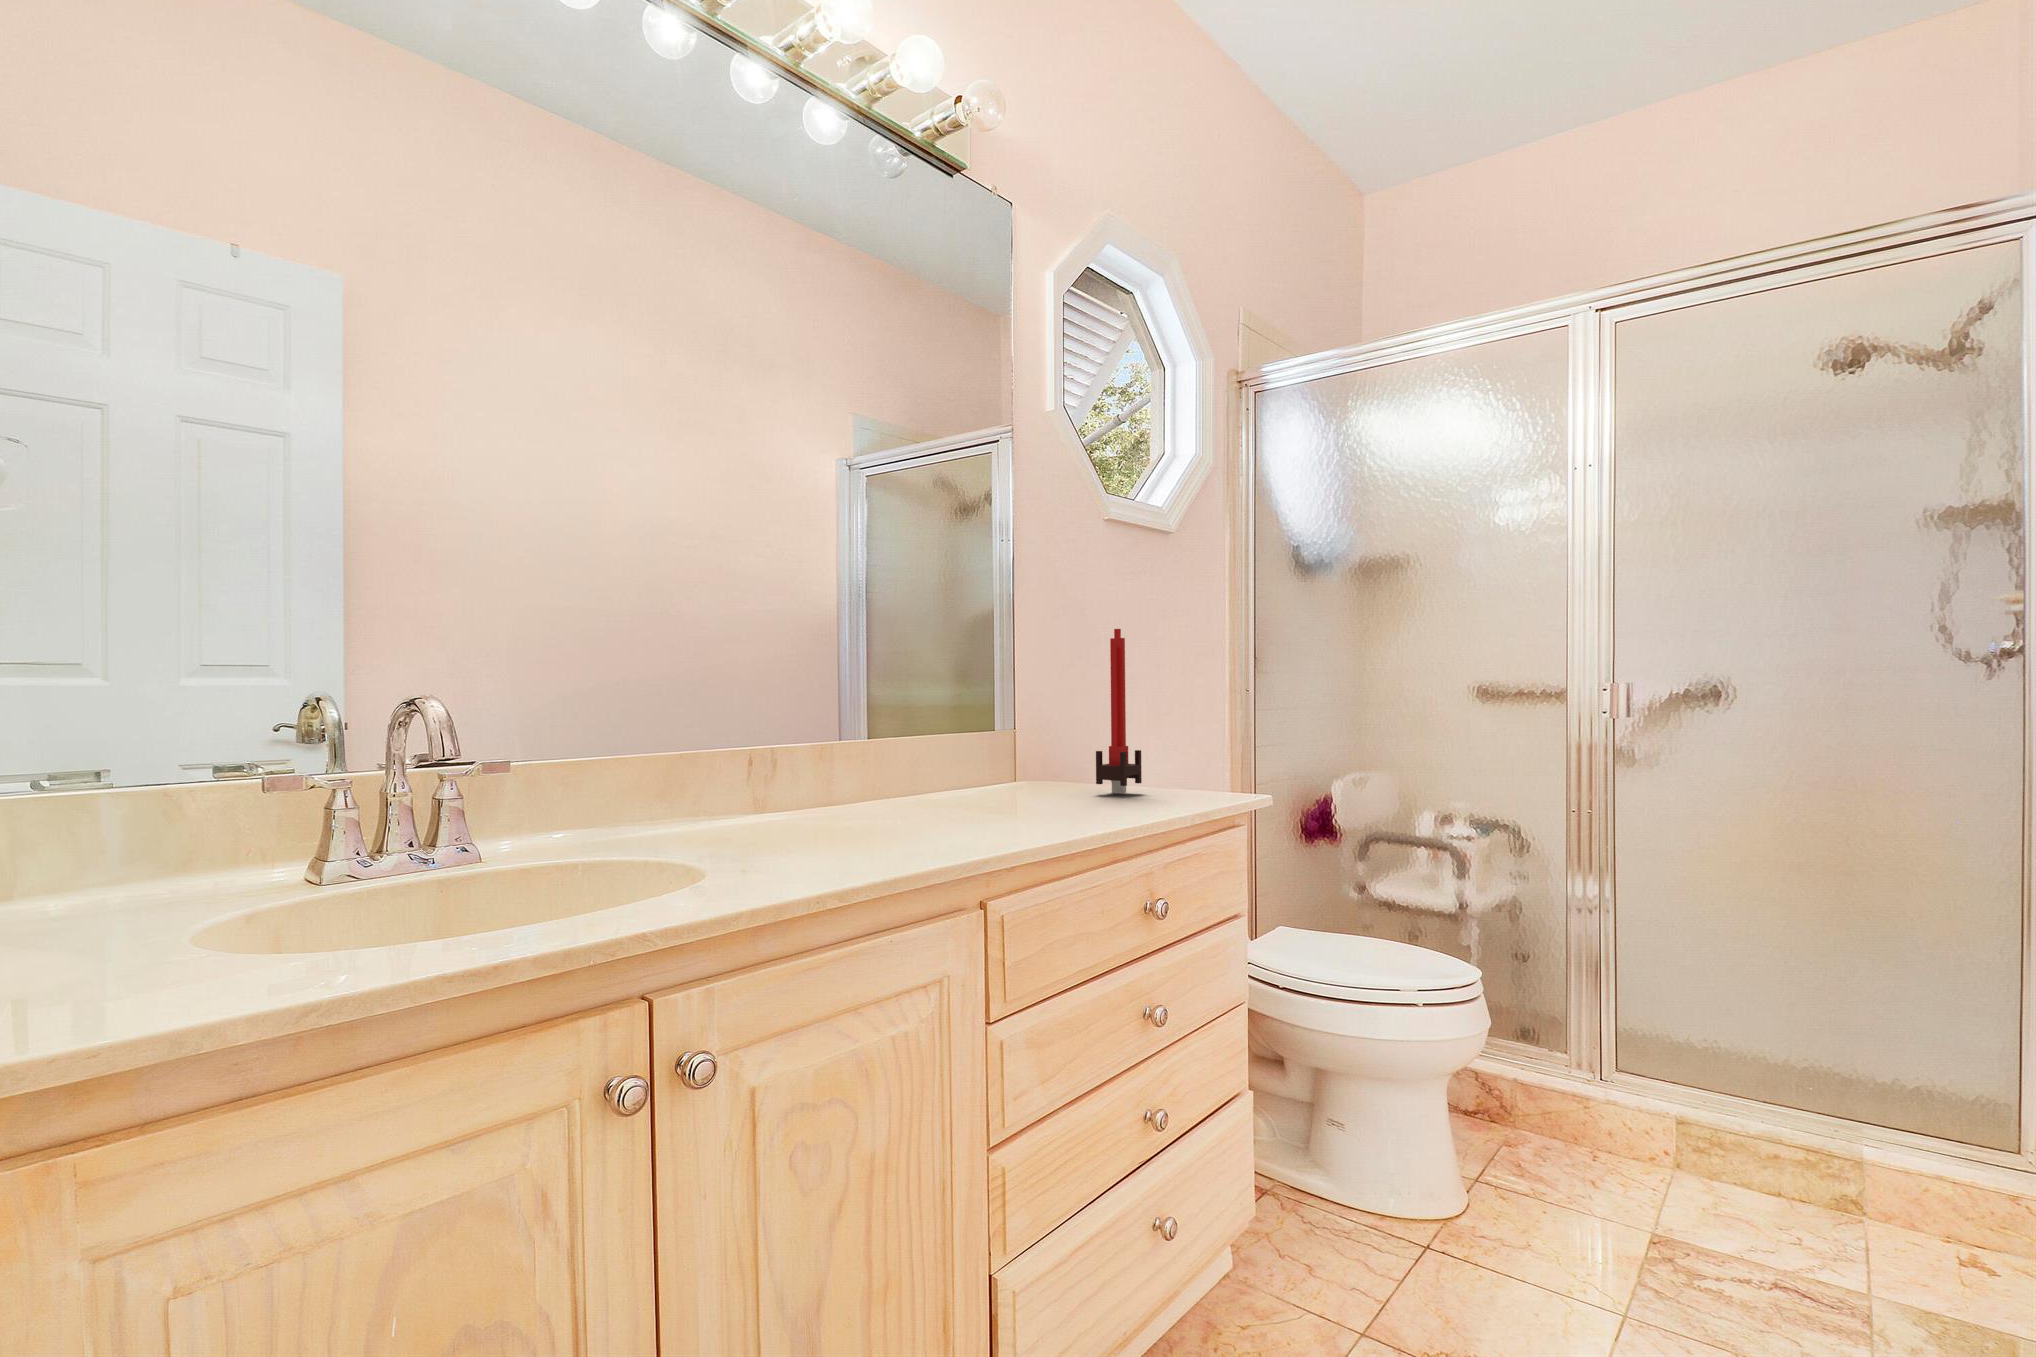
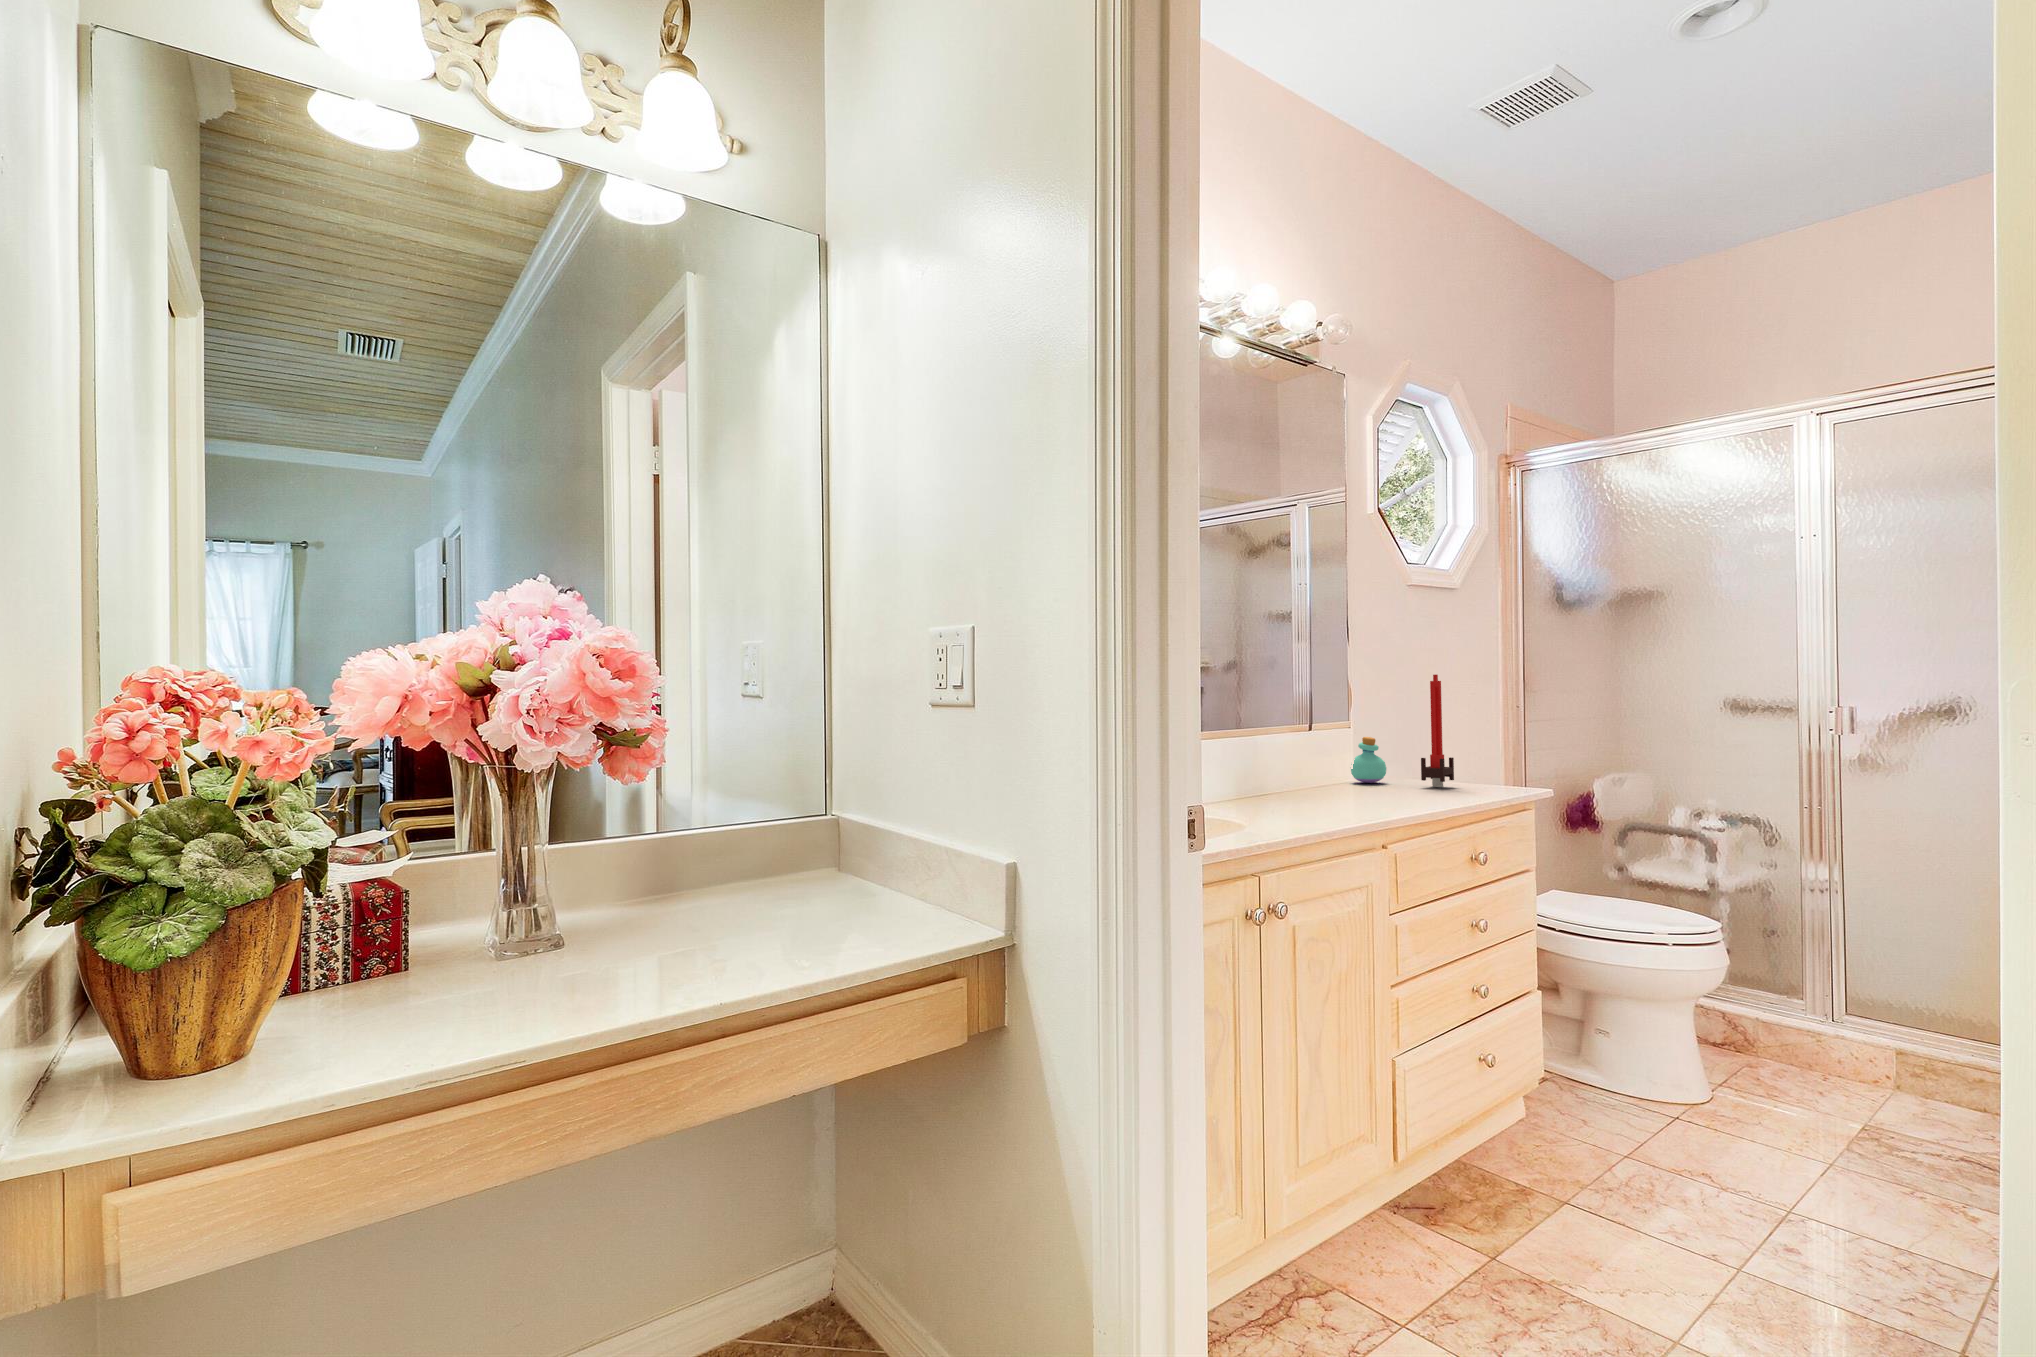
perfume bottle: none [1006,722,1055,788] -> present [1351,737,1386,783]

